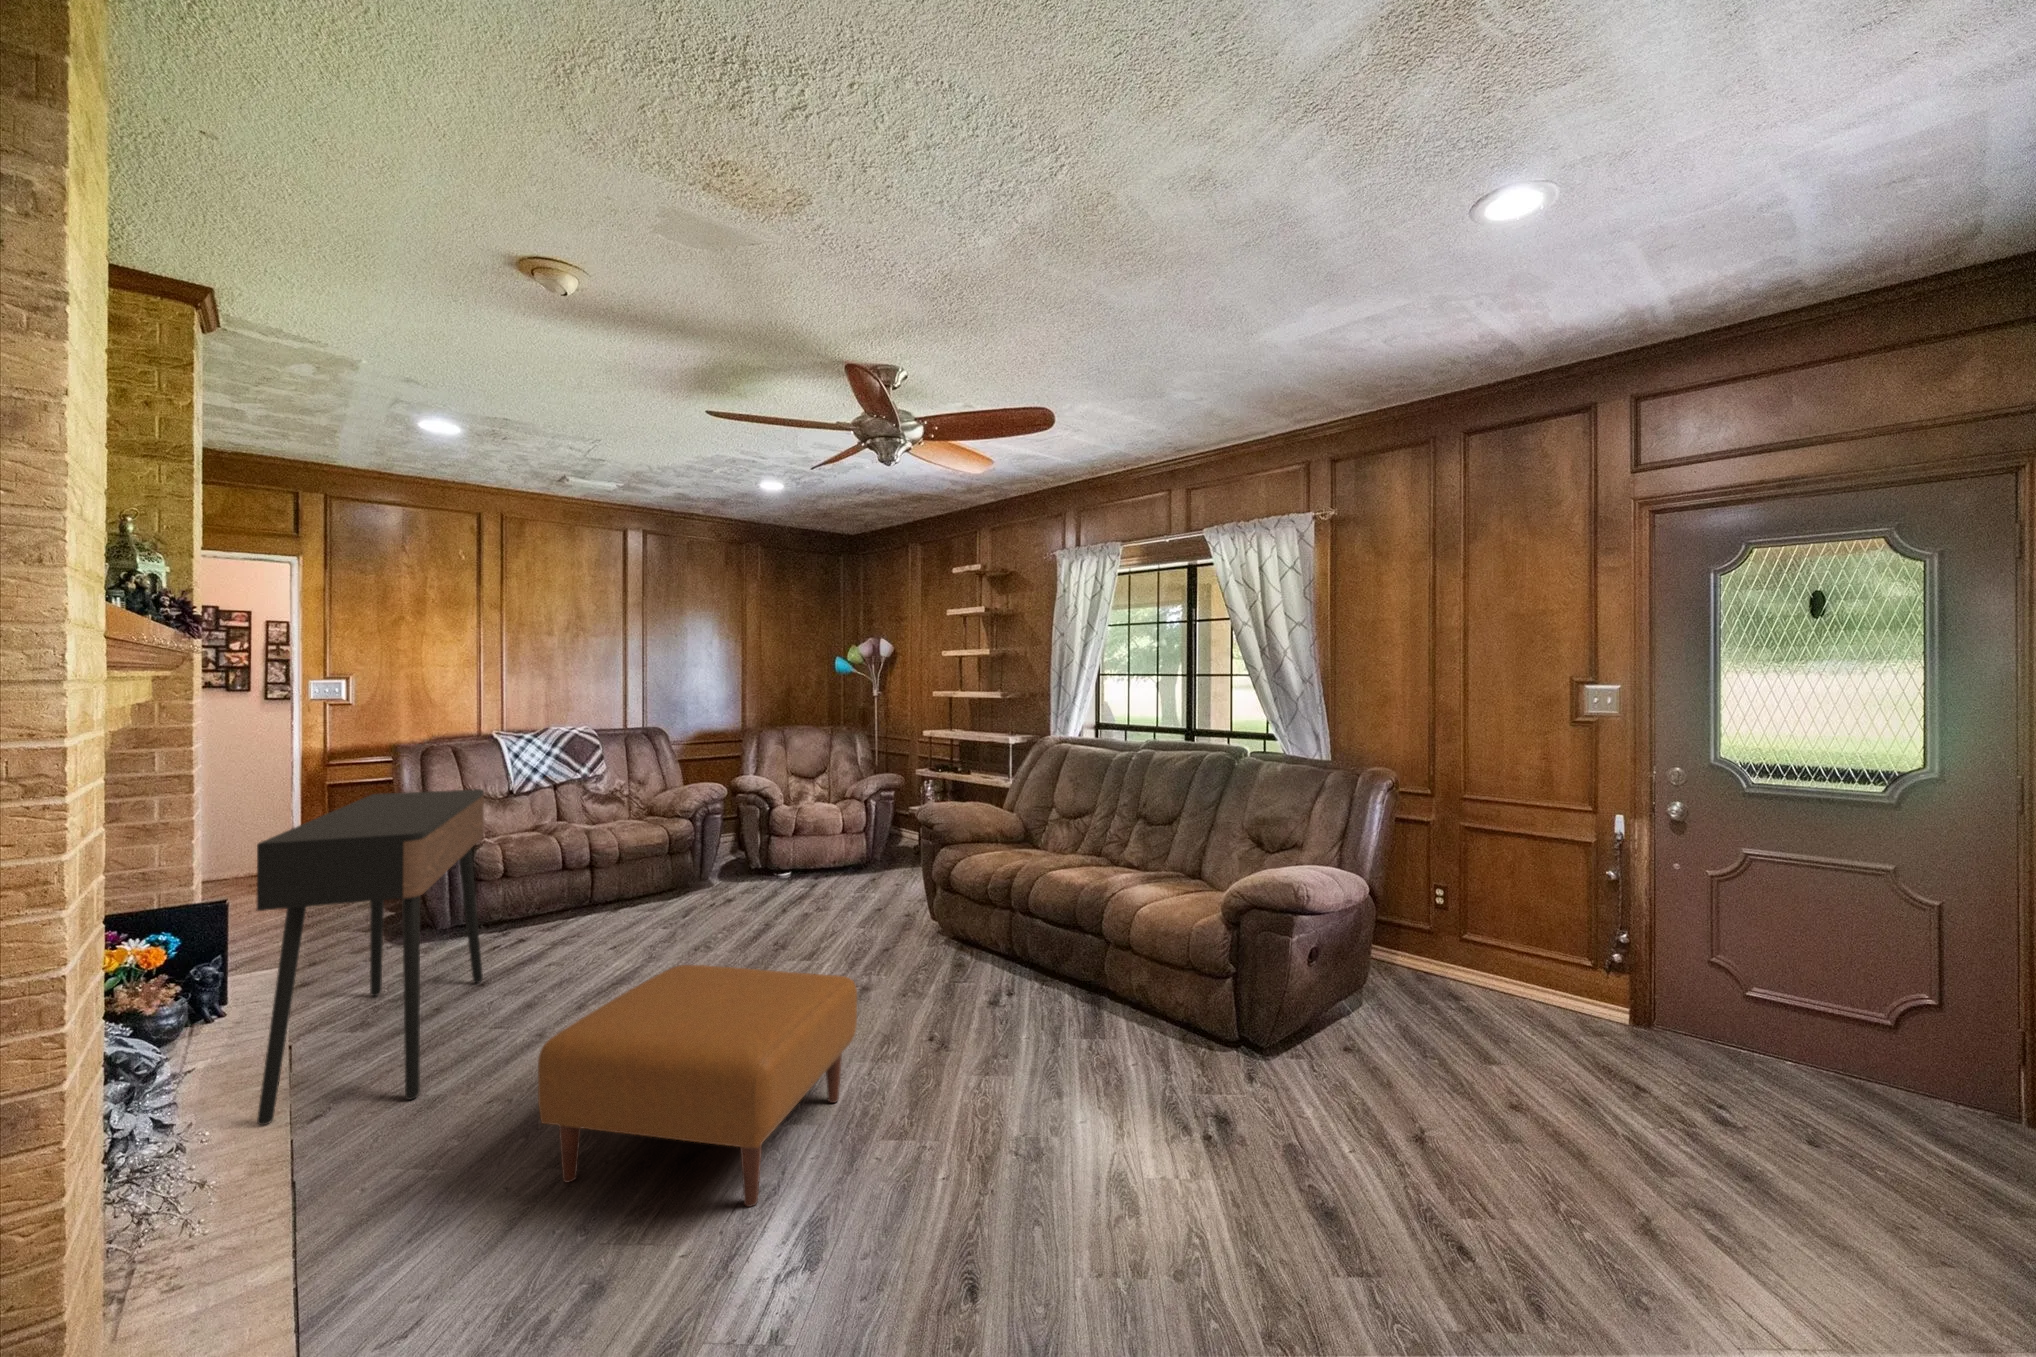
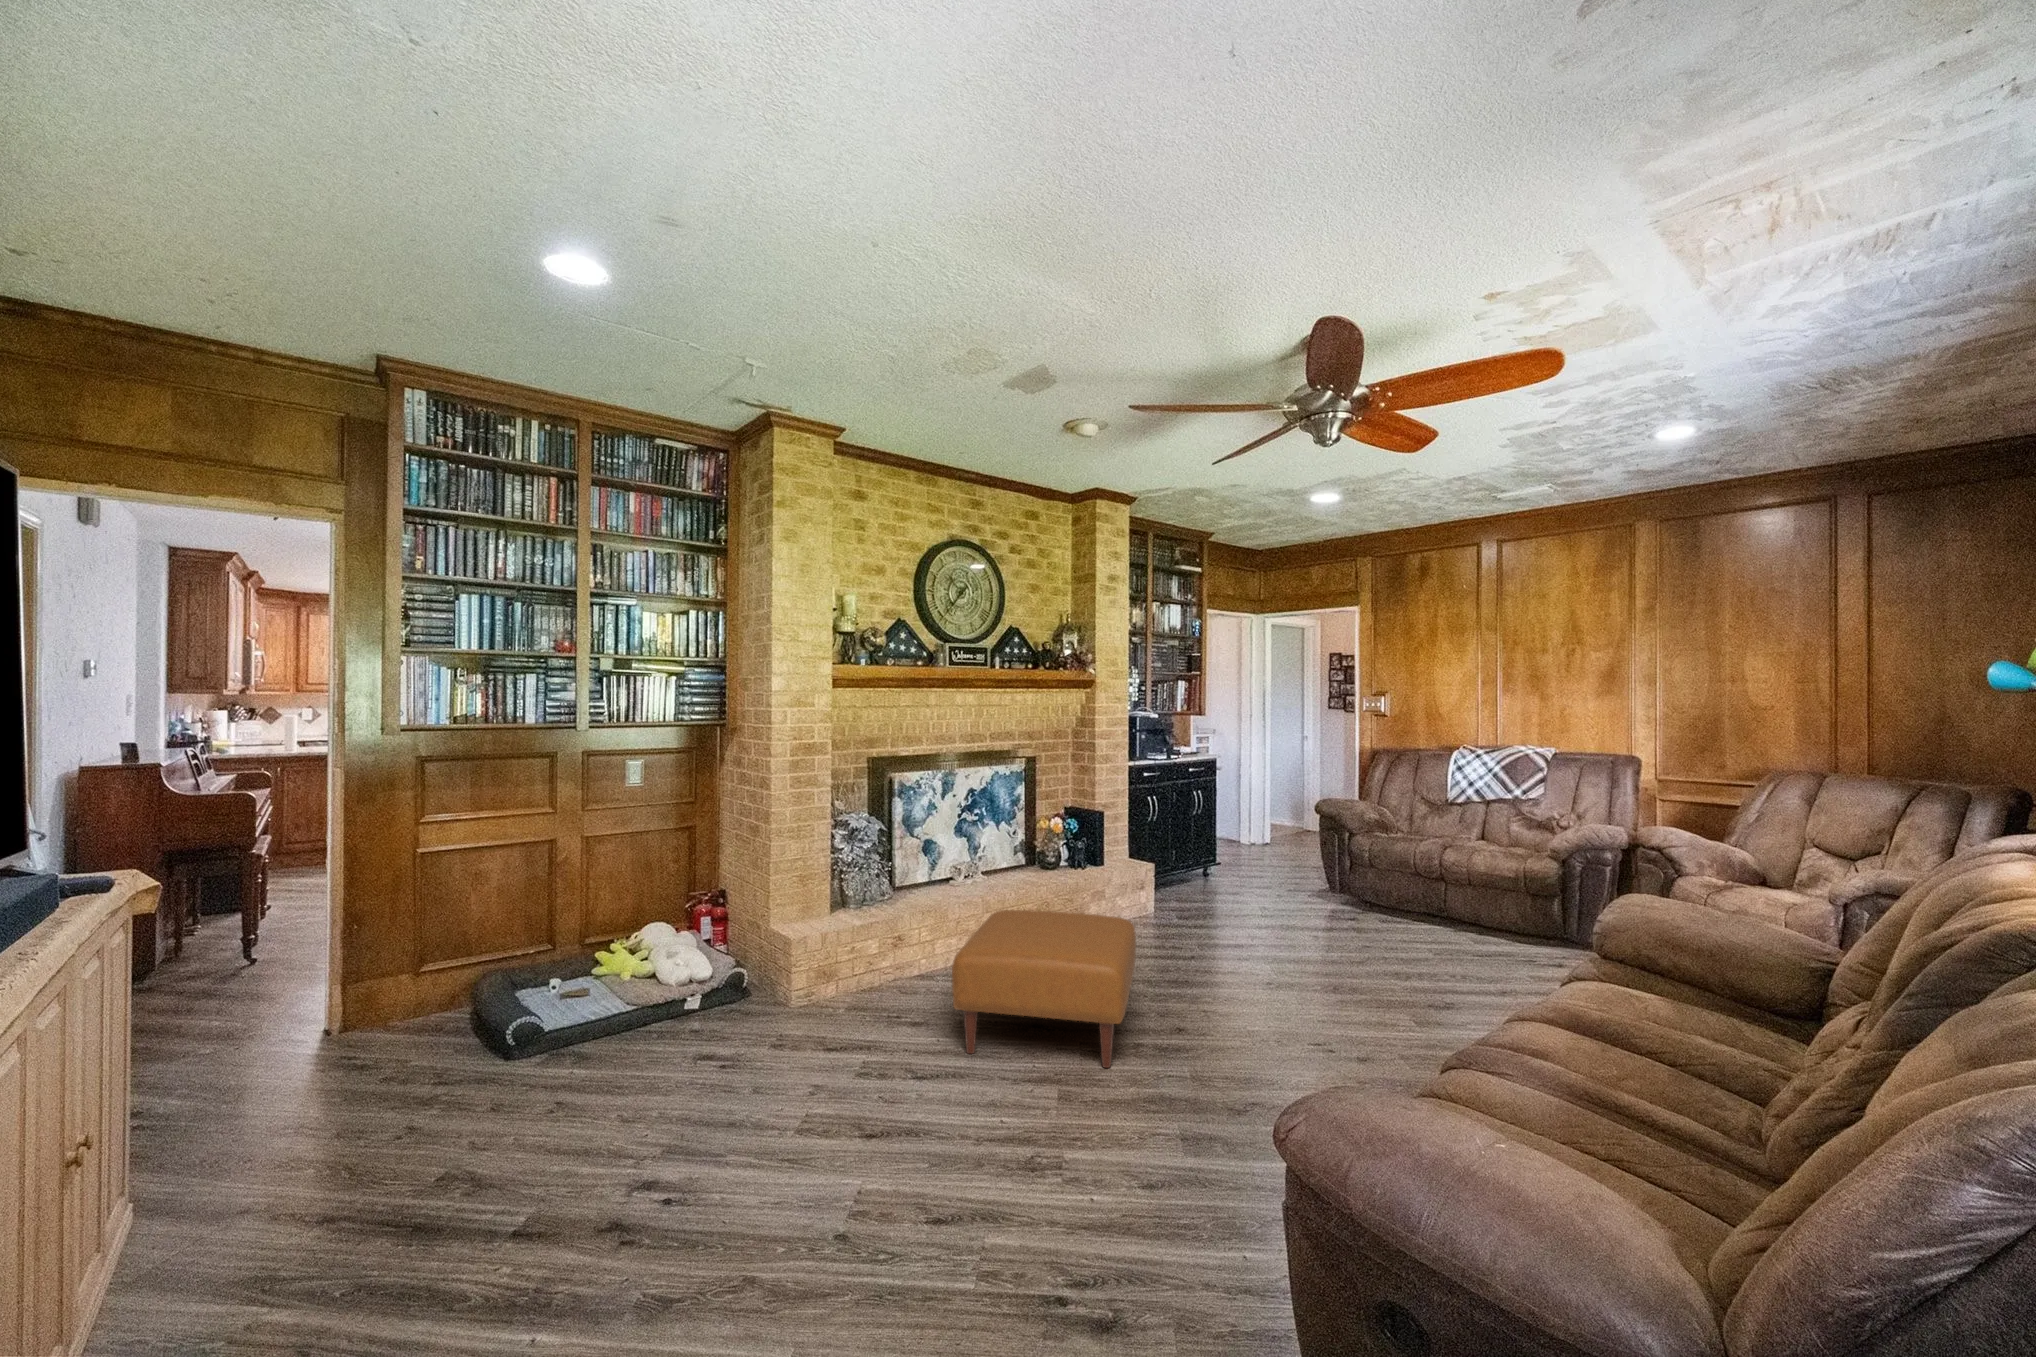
console table: present [257,789,484,1125] -> none [1053,773,1256,950]

